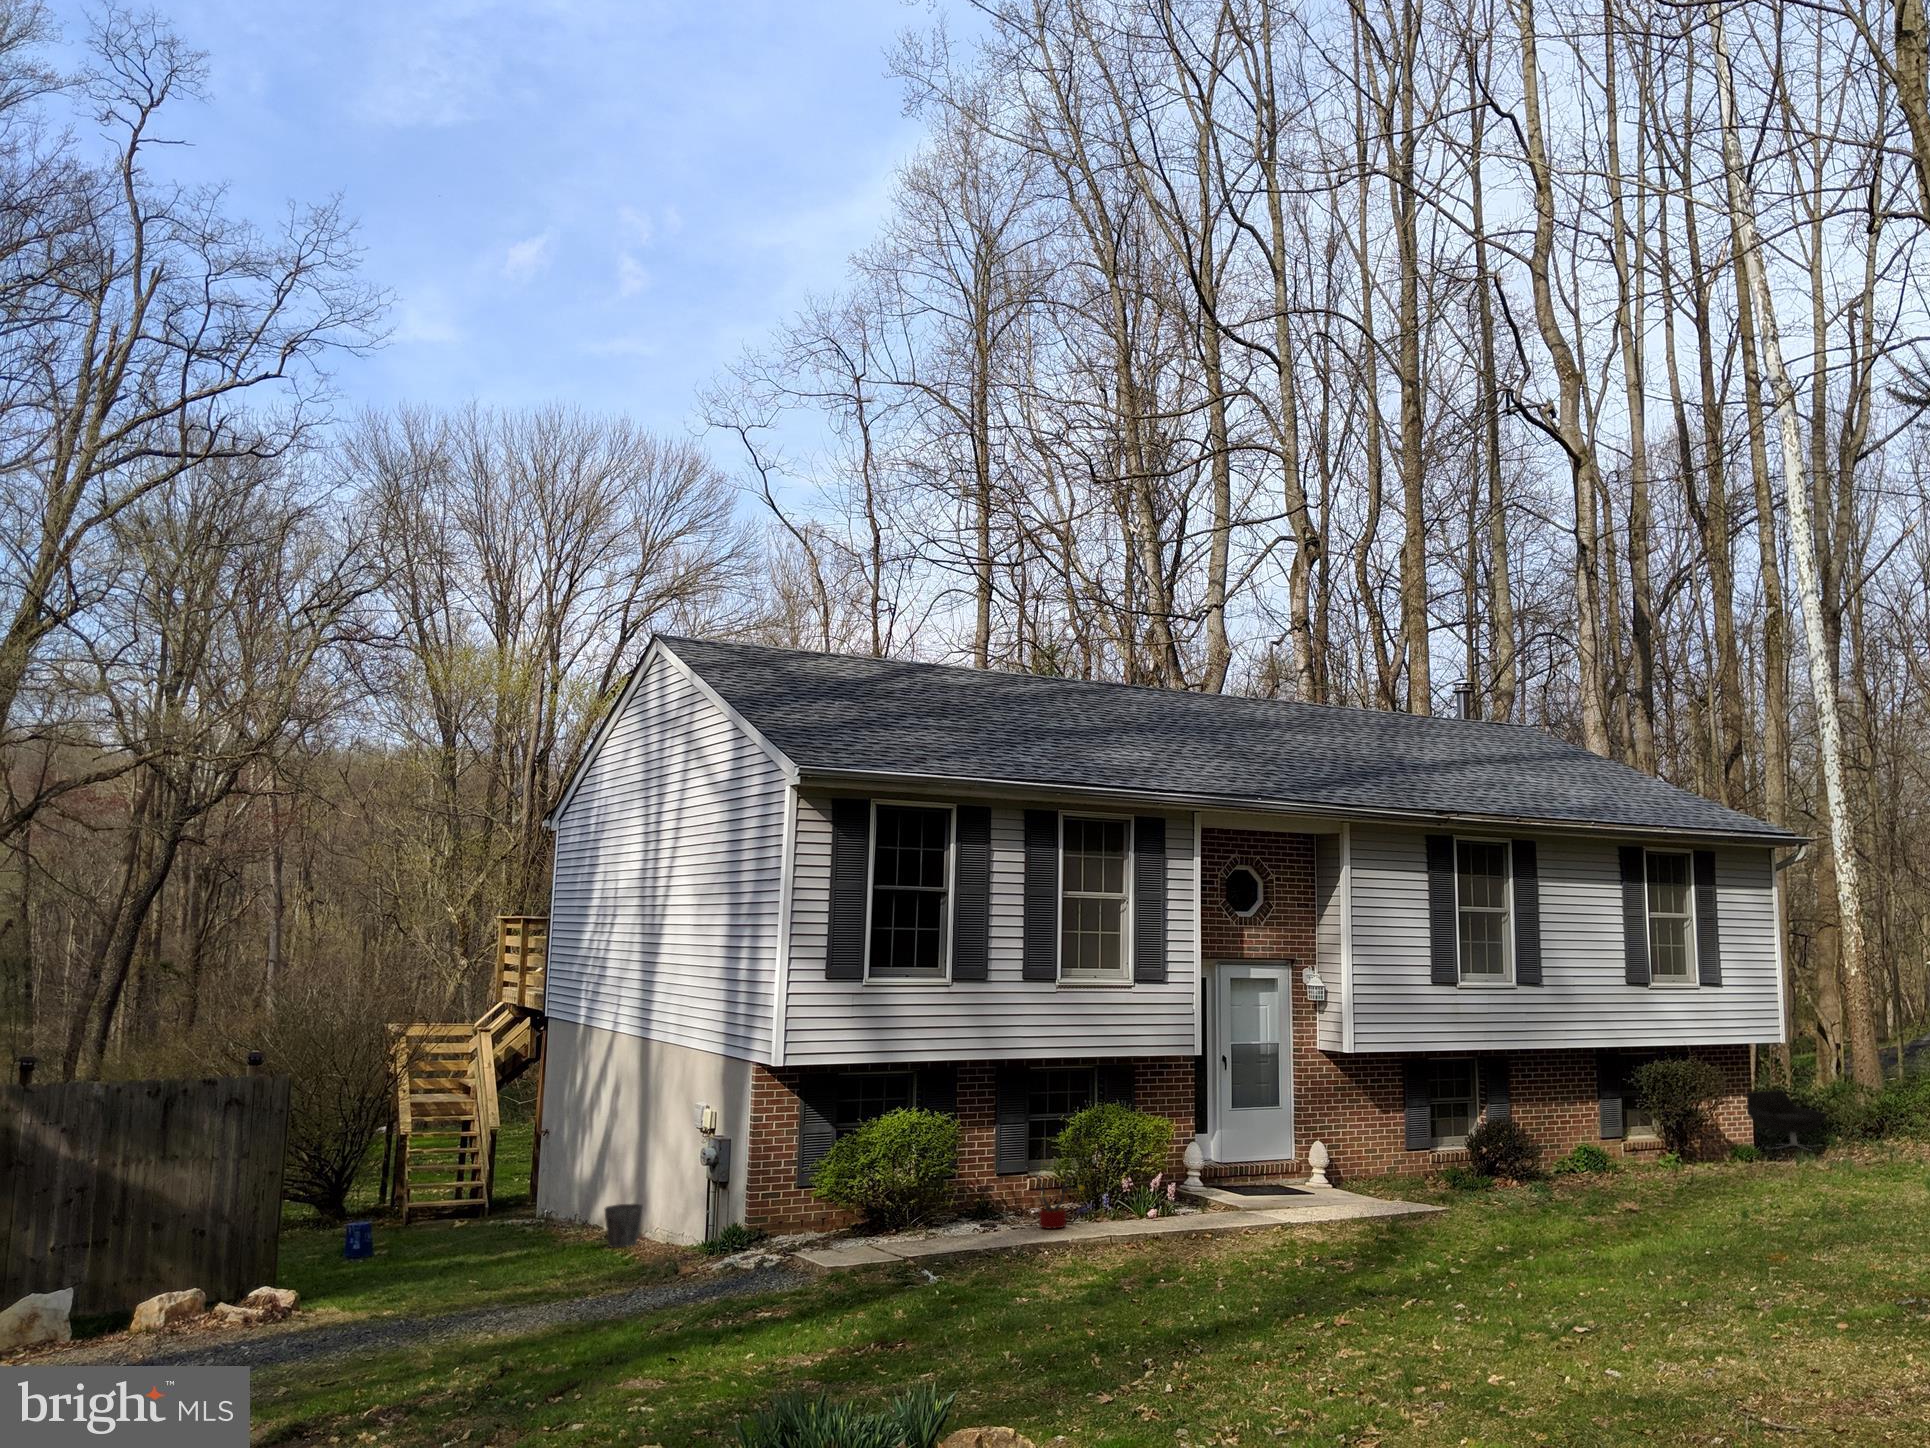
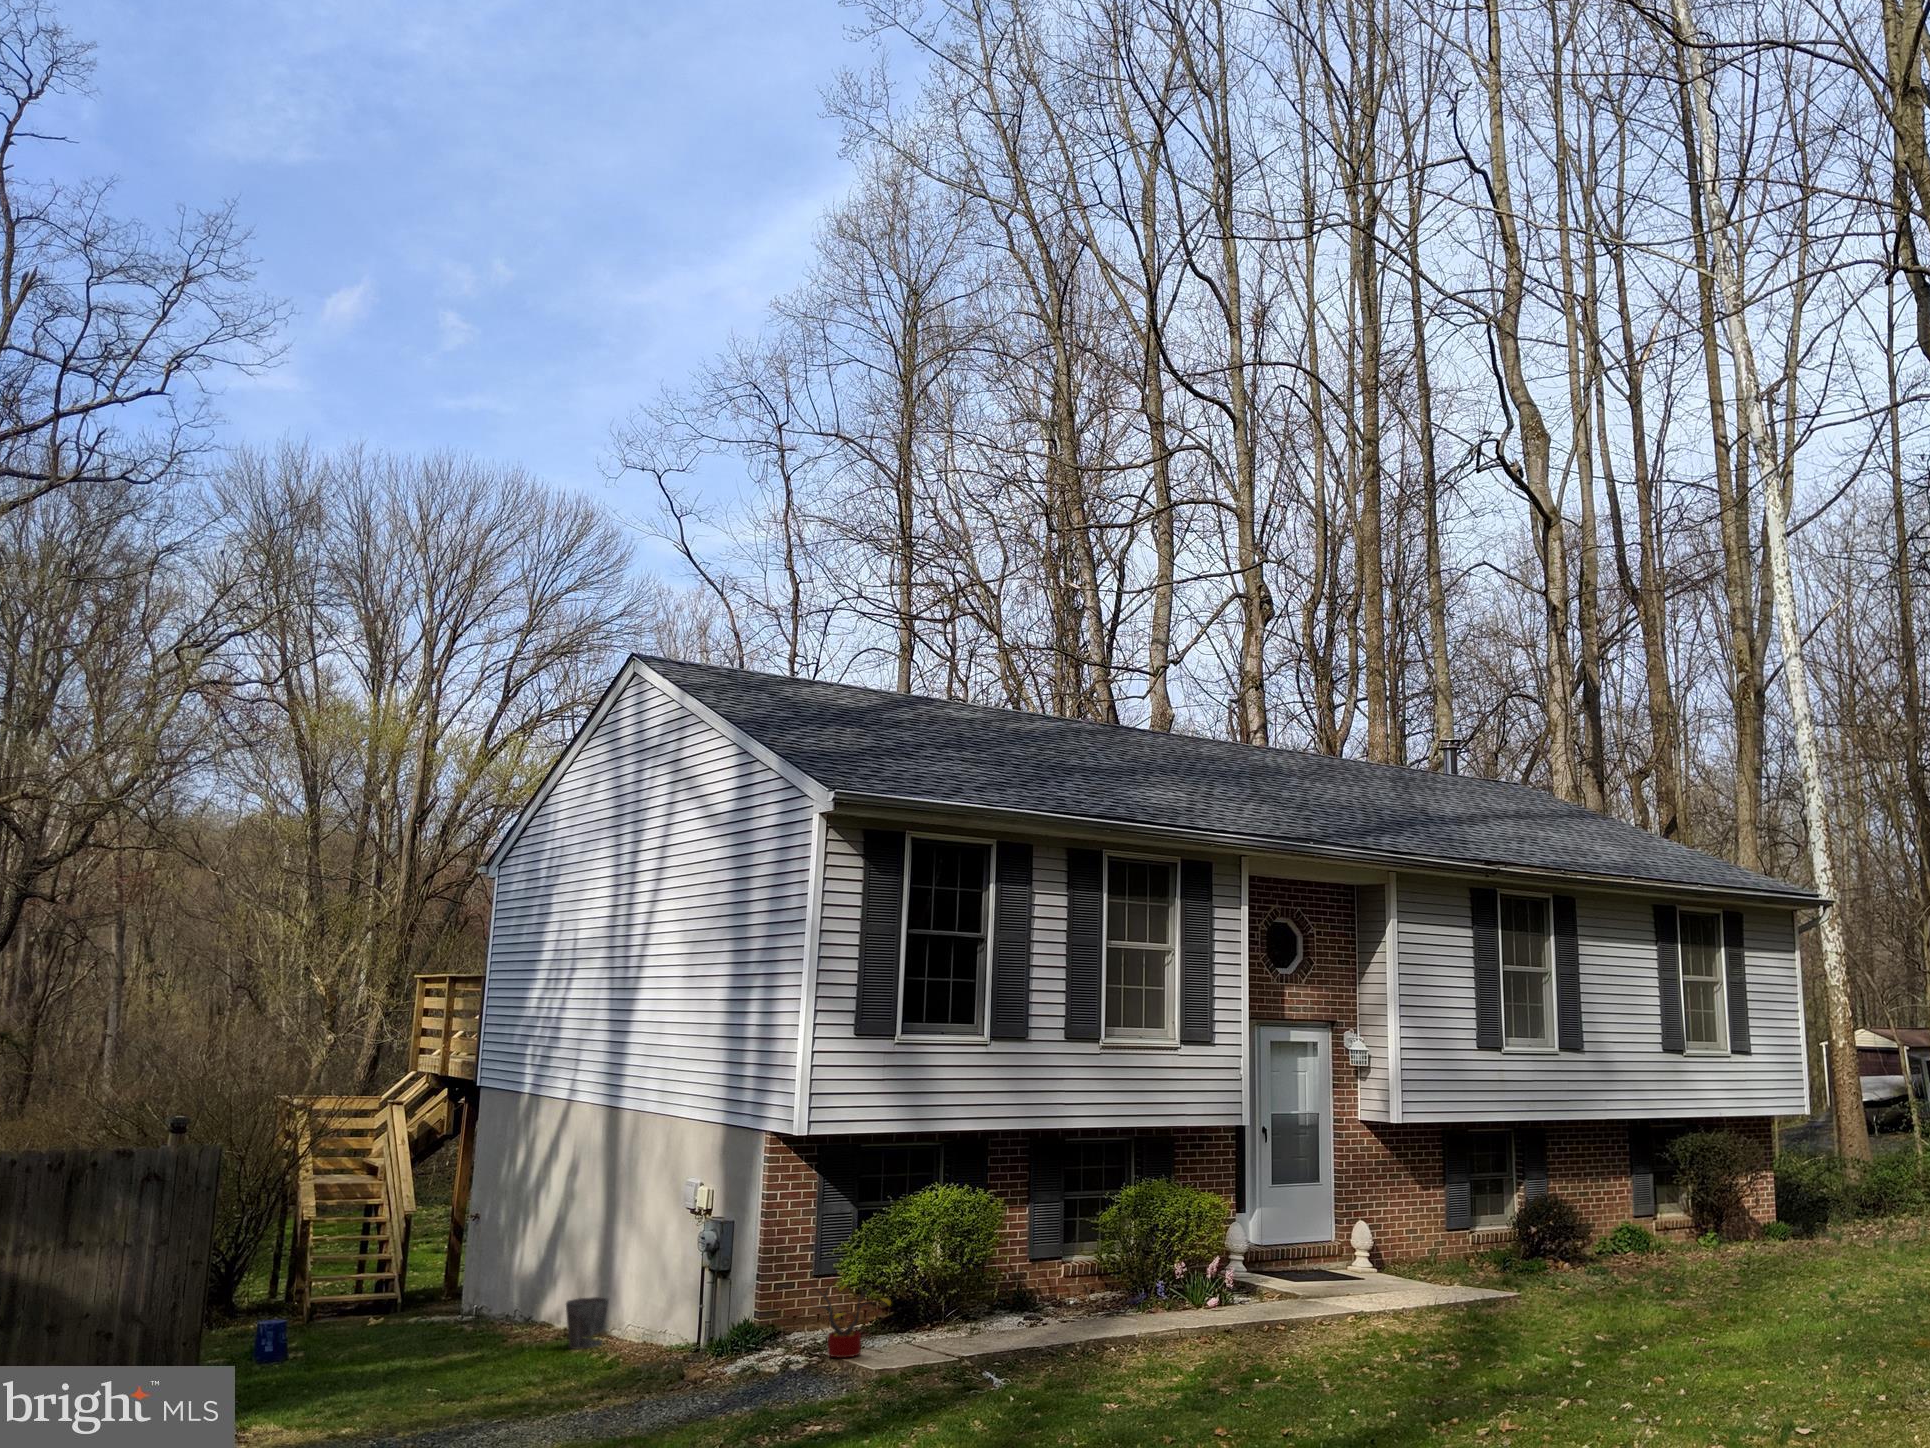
lounge chair: present [1747,1090,1827,1146] -> none [1774,1165,1861,1229]
decorative plant: present [1032,1161,1085,1229] -> present [810,1273,891,1357]

